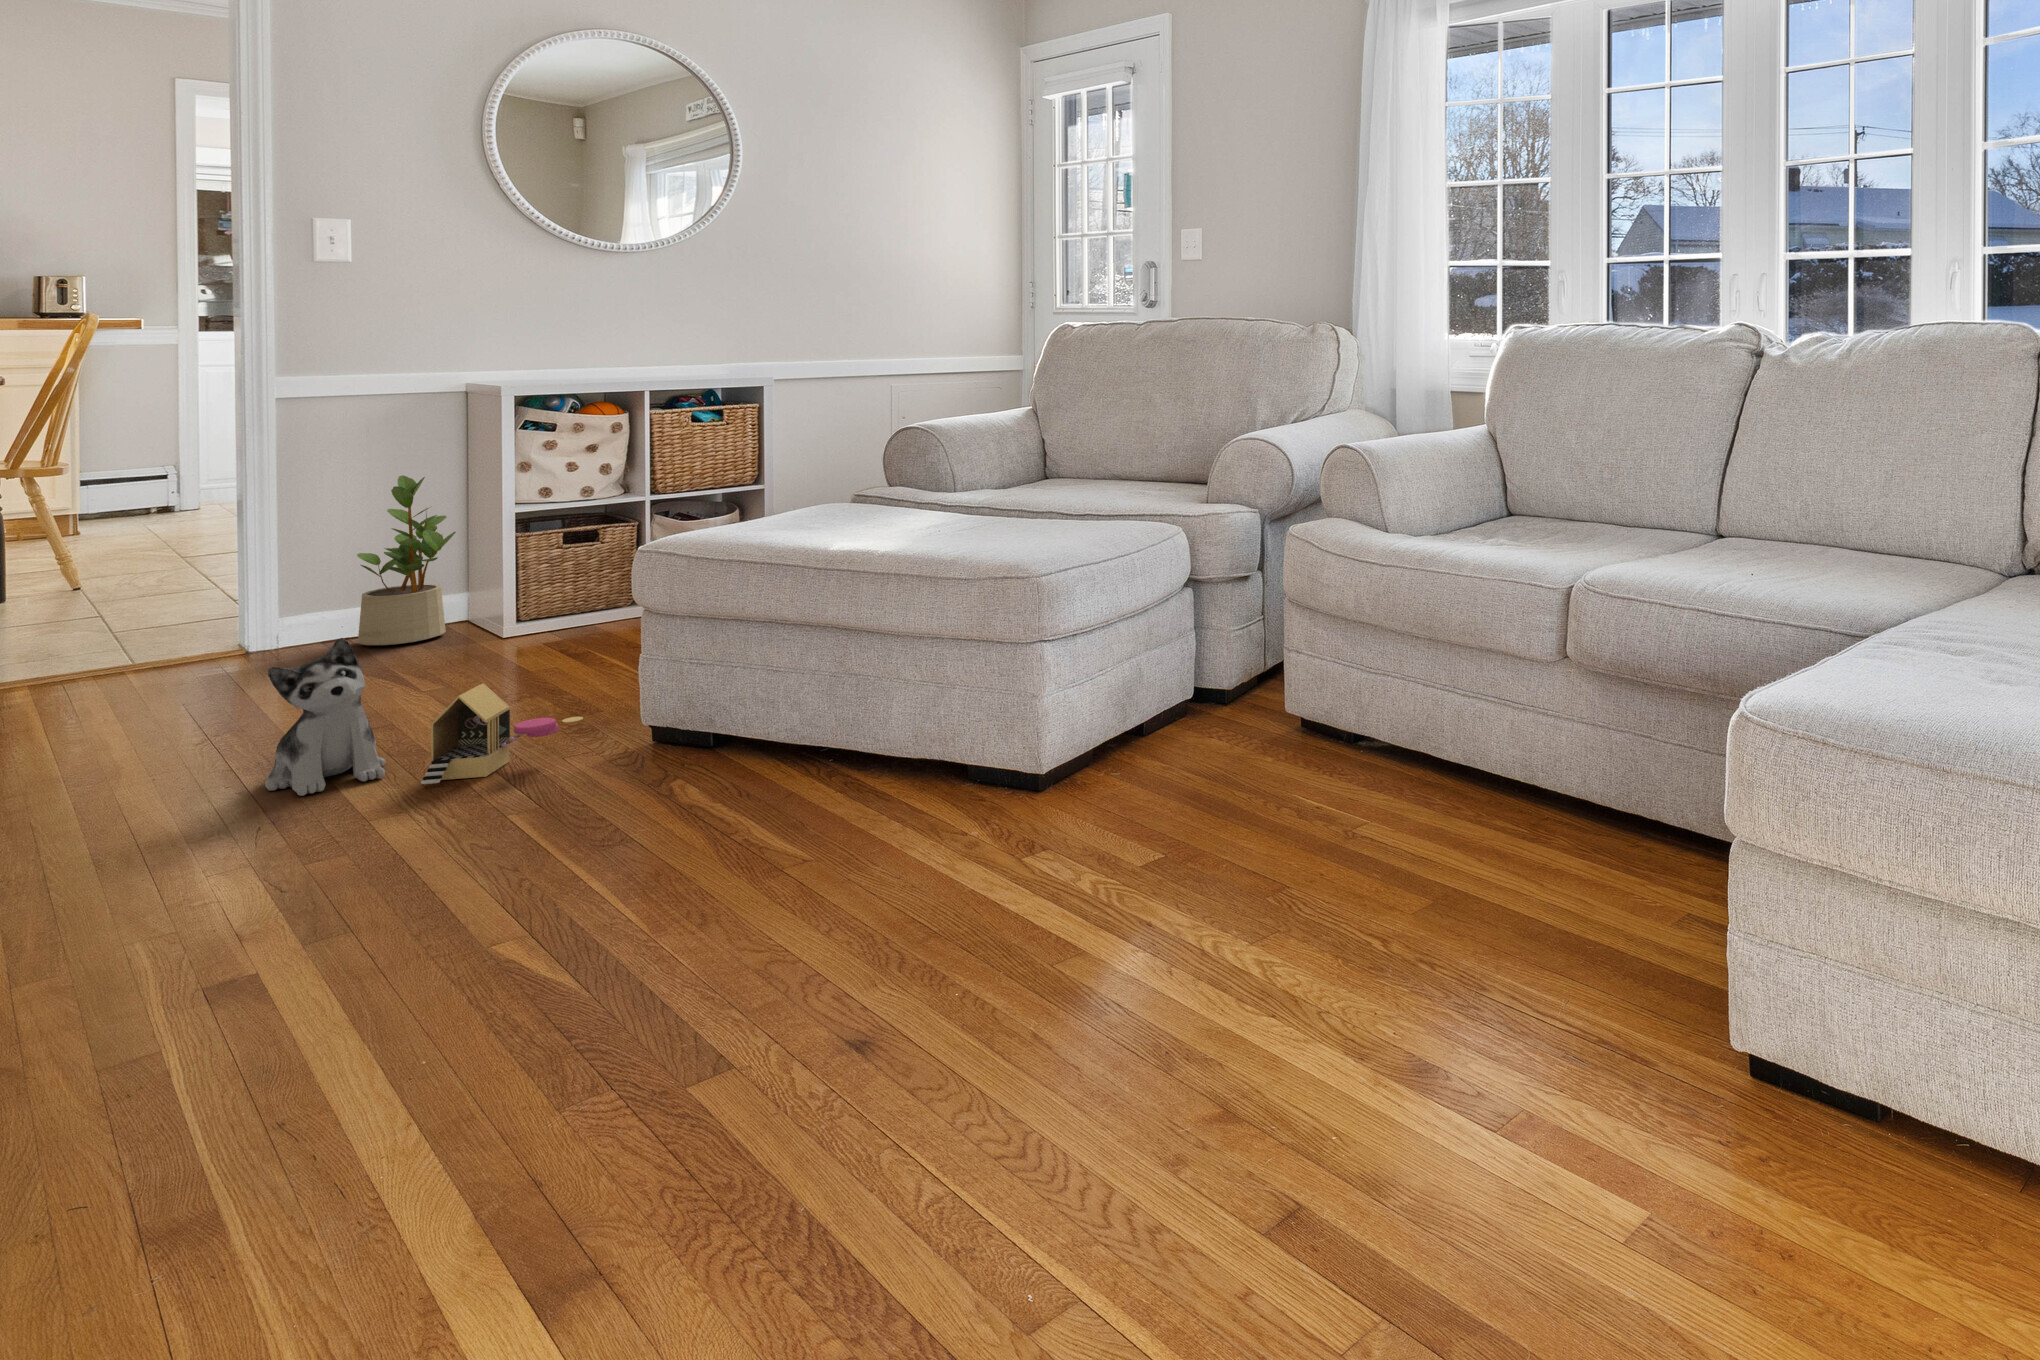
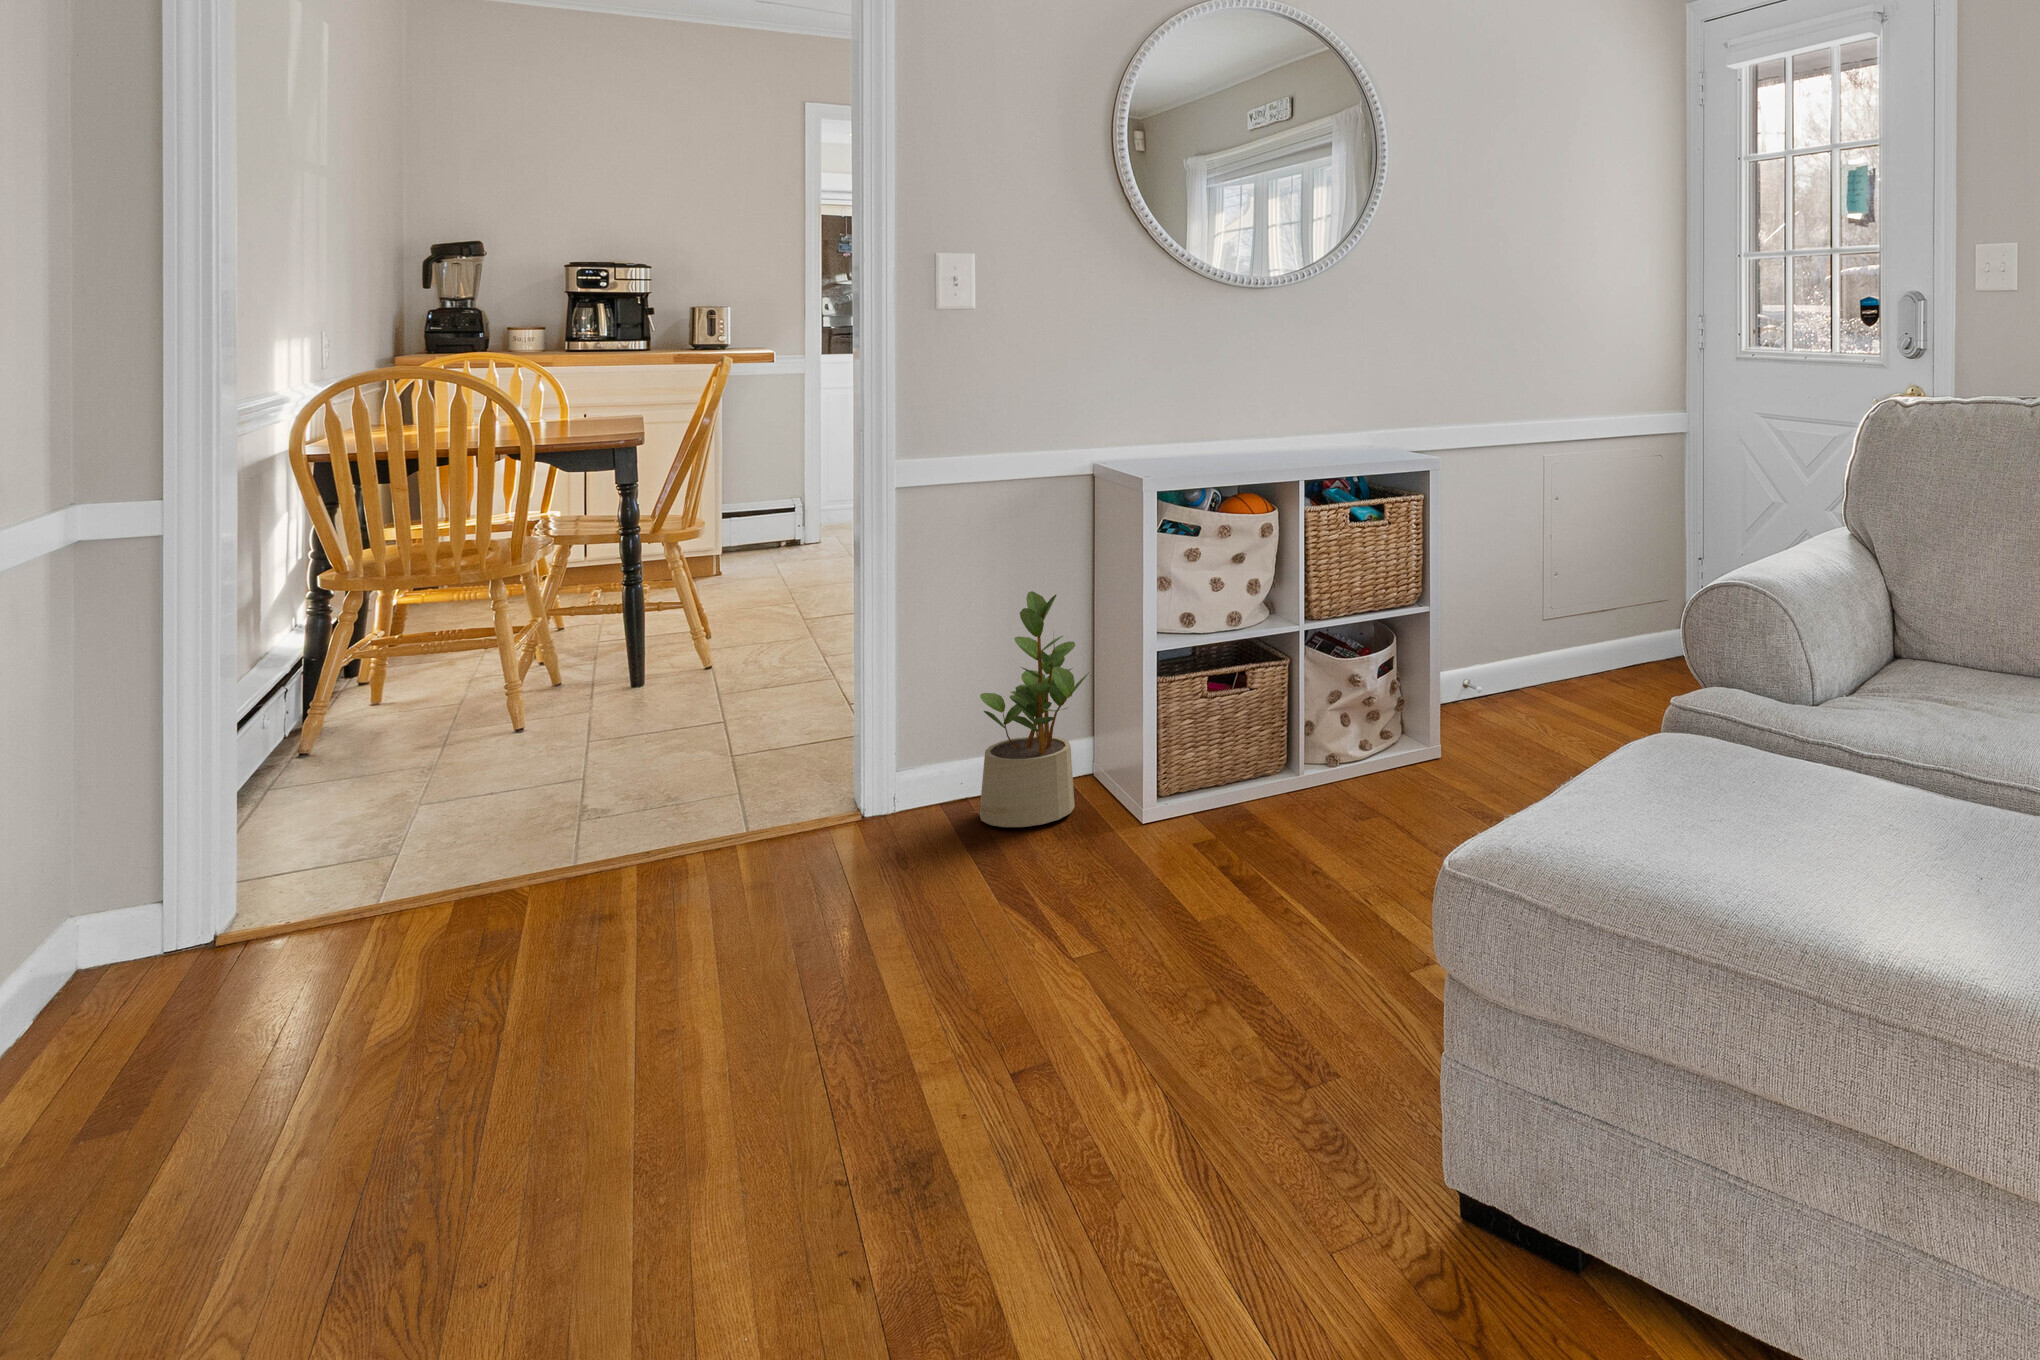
plush toy: present [265,638,386,796] -> none [894,972,1060,1273]
toy house: present [421,683,583,784] -> none [1120,1070,1354,1284]

